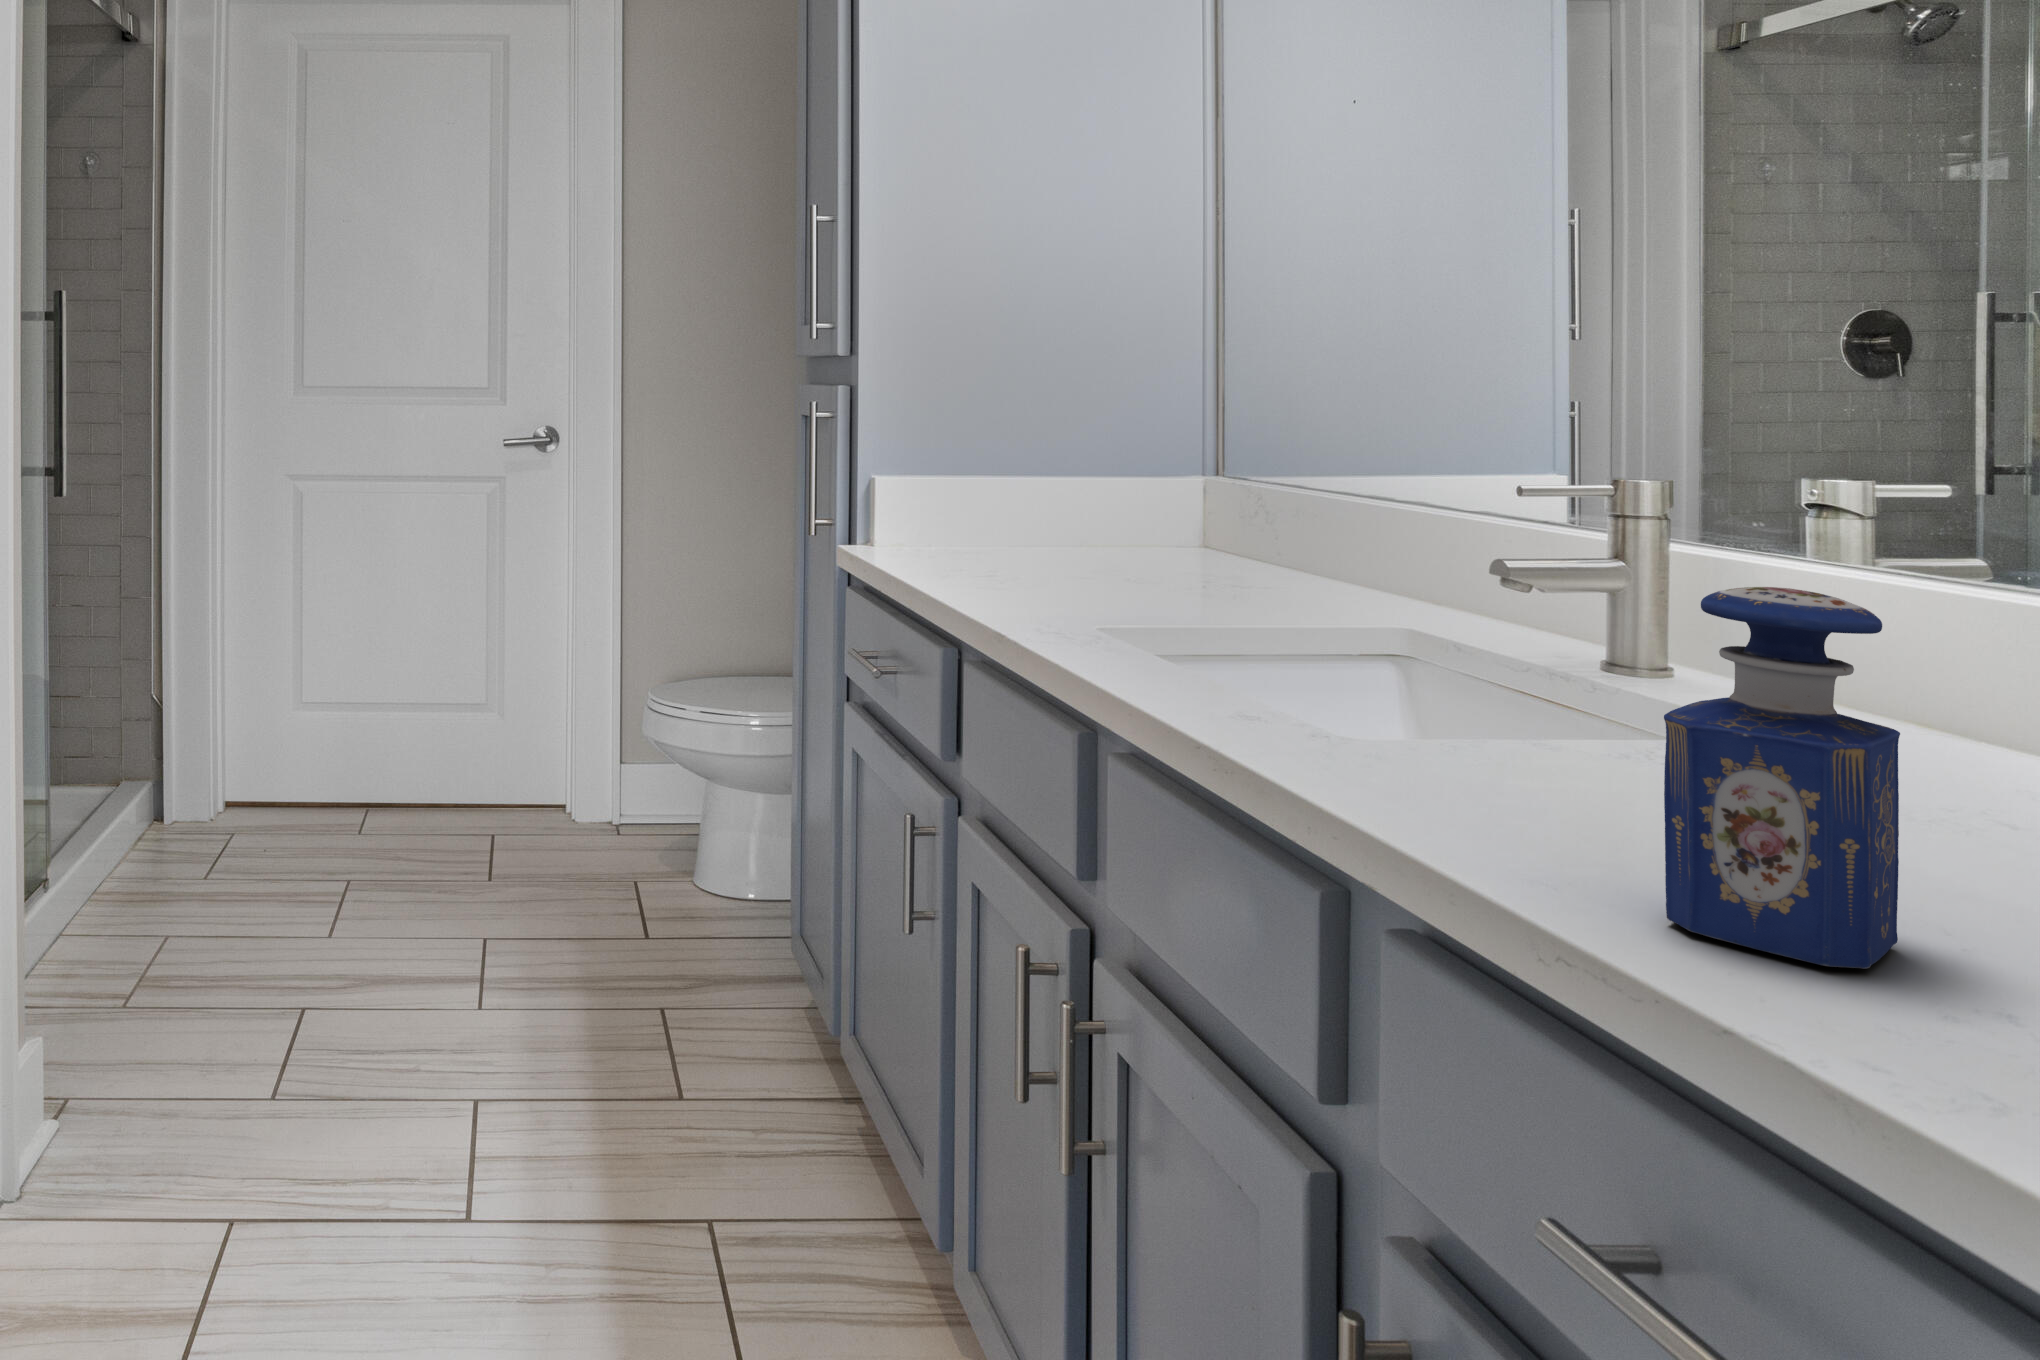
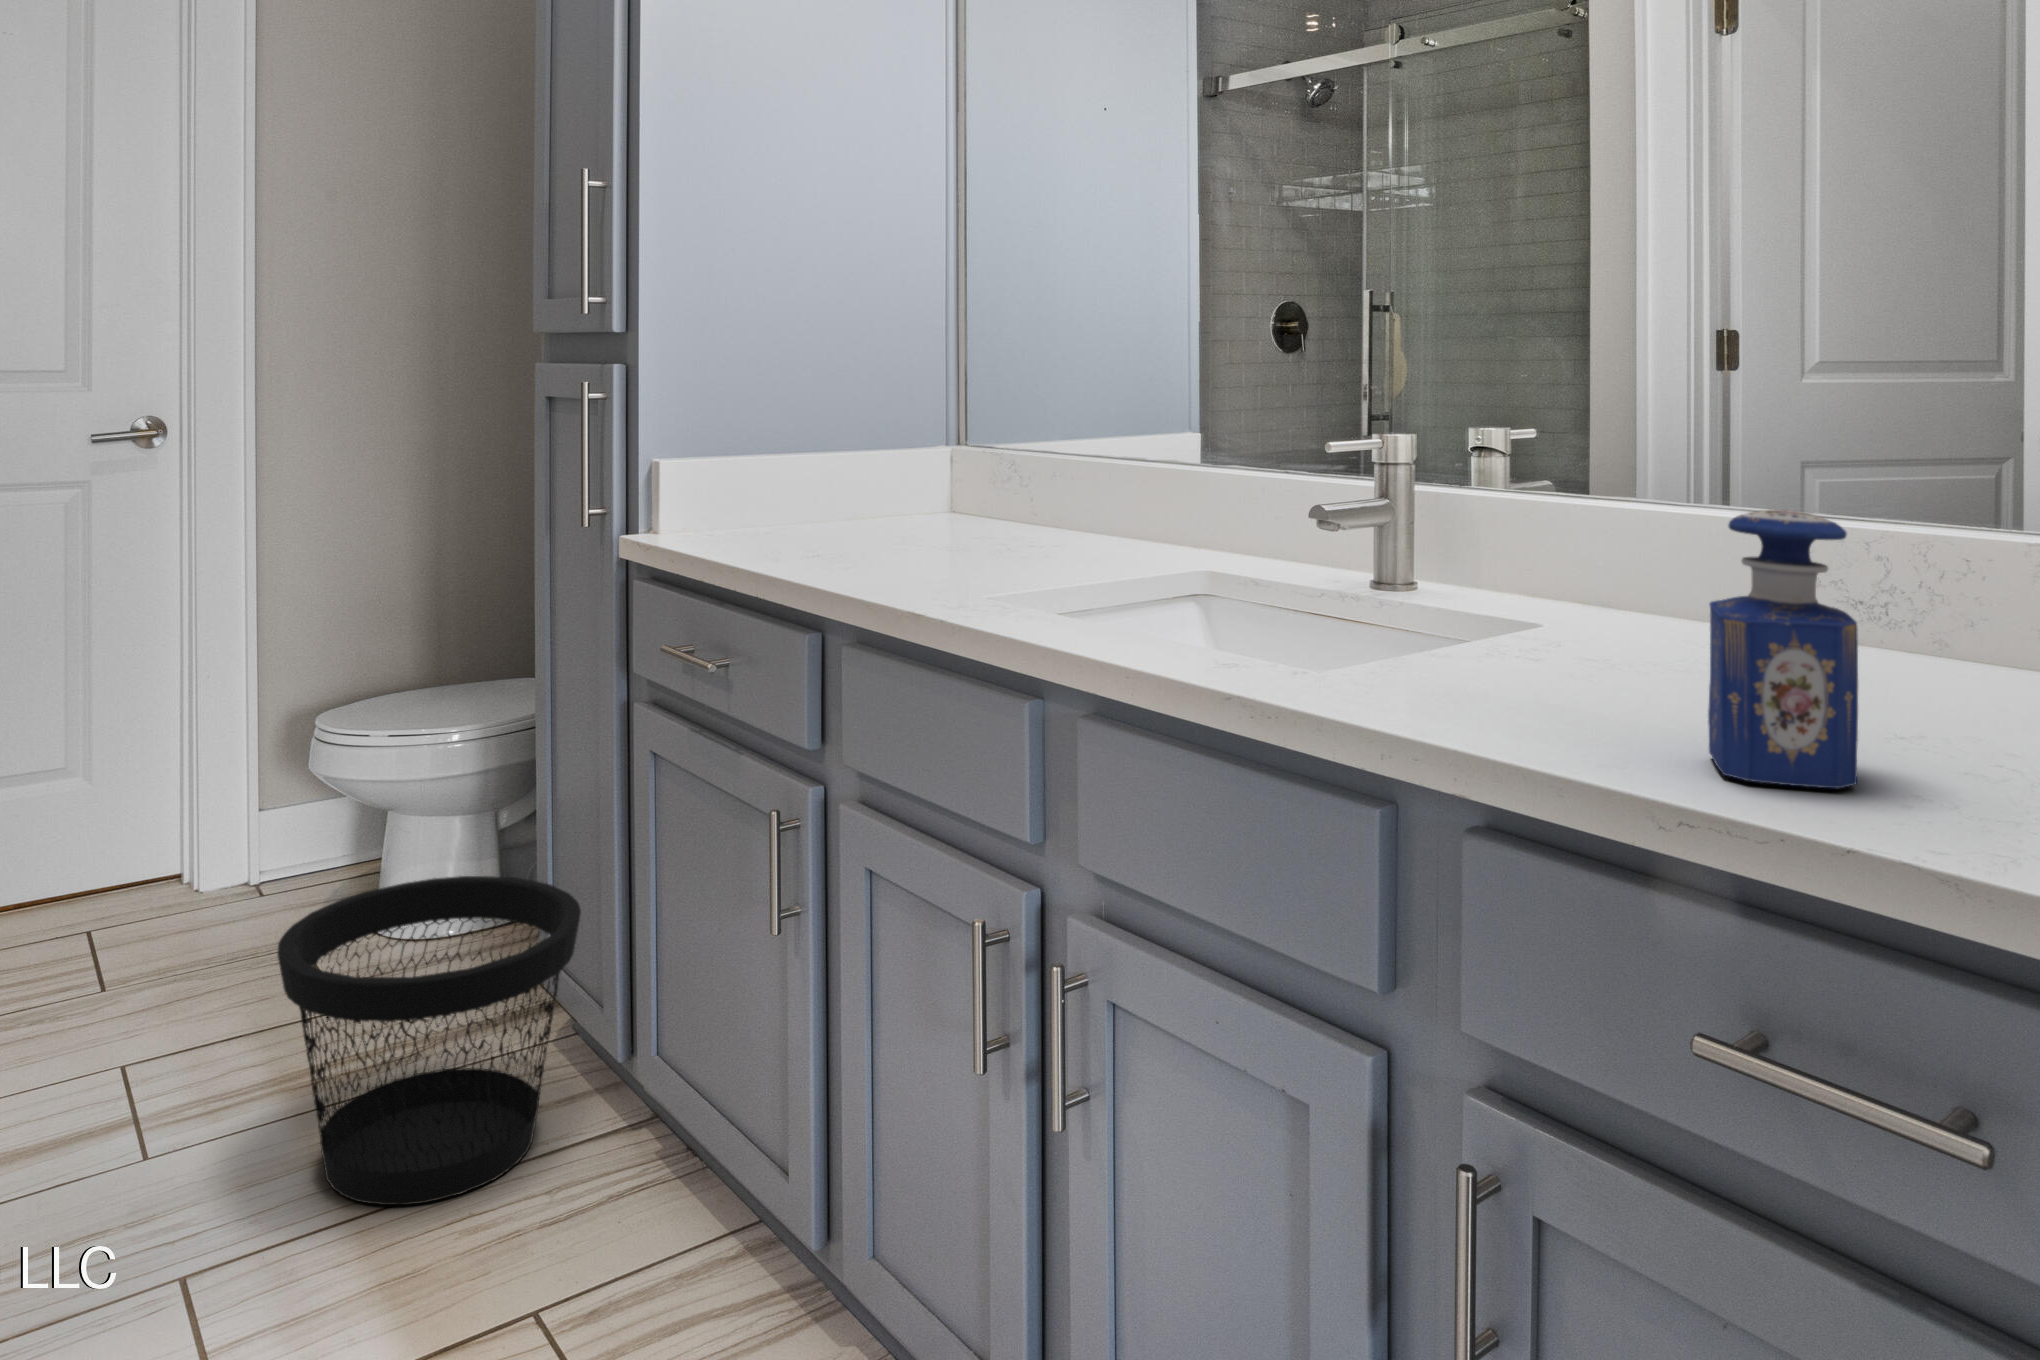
wastebasket: none [556,833,802,1109] -> present [277,876,581,1205]

